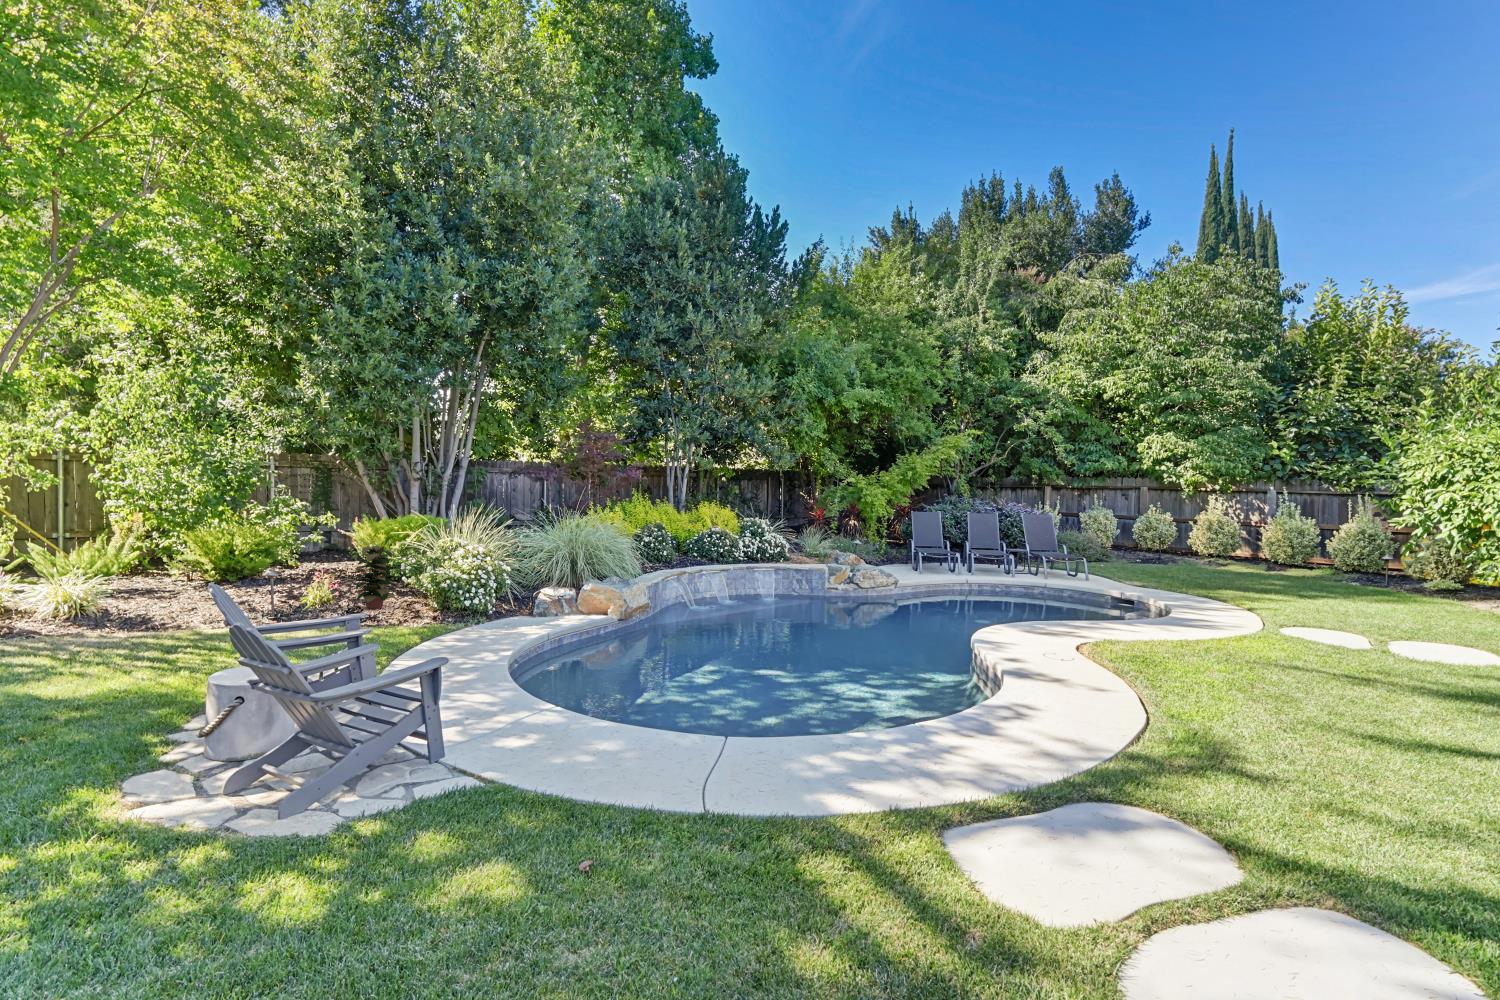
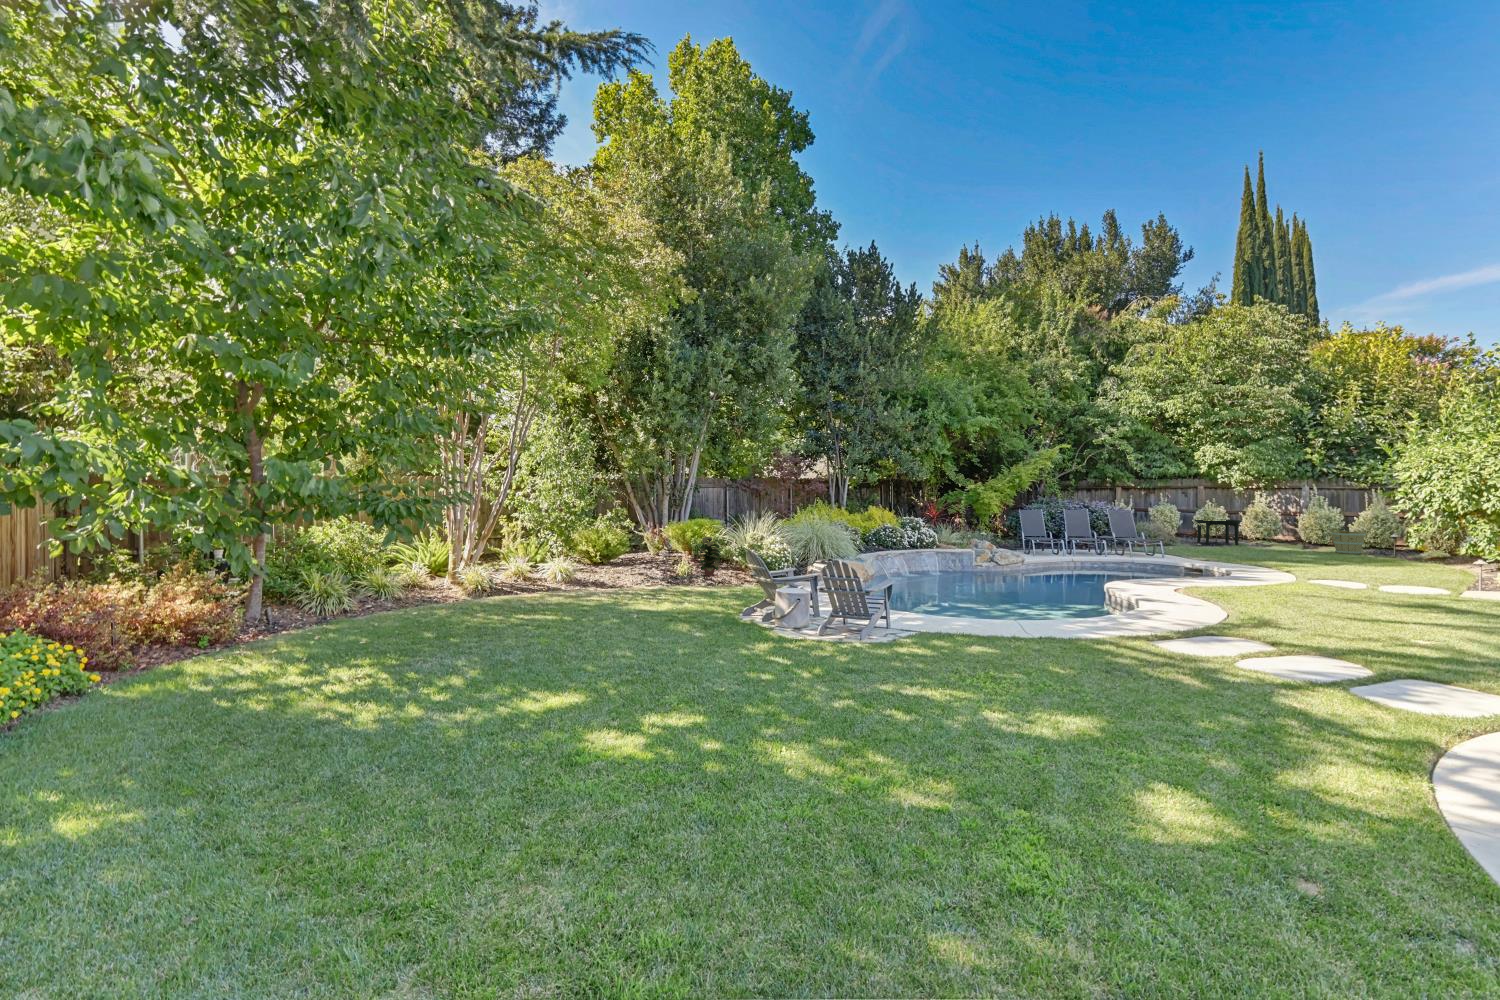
round table: none [1135,529,1195,563] -> present [1194,519,1242,545]
wooden bucket: none [1303,548,1347,579] -> present [1331,531,1366,554]

